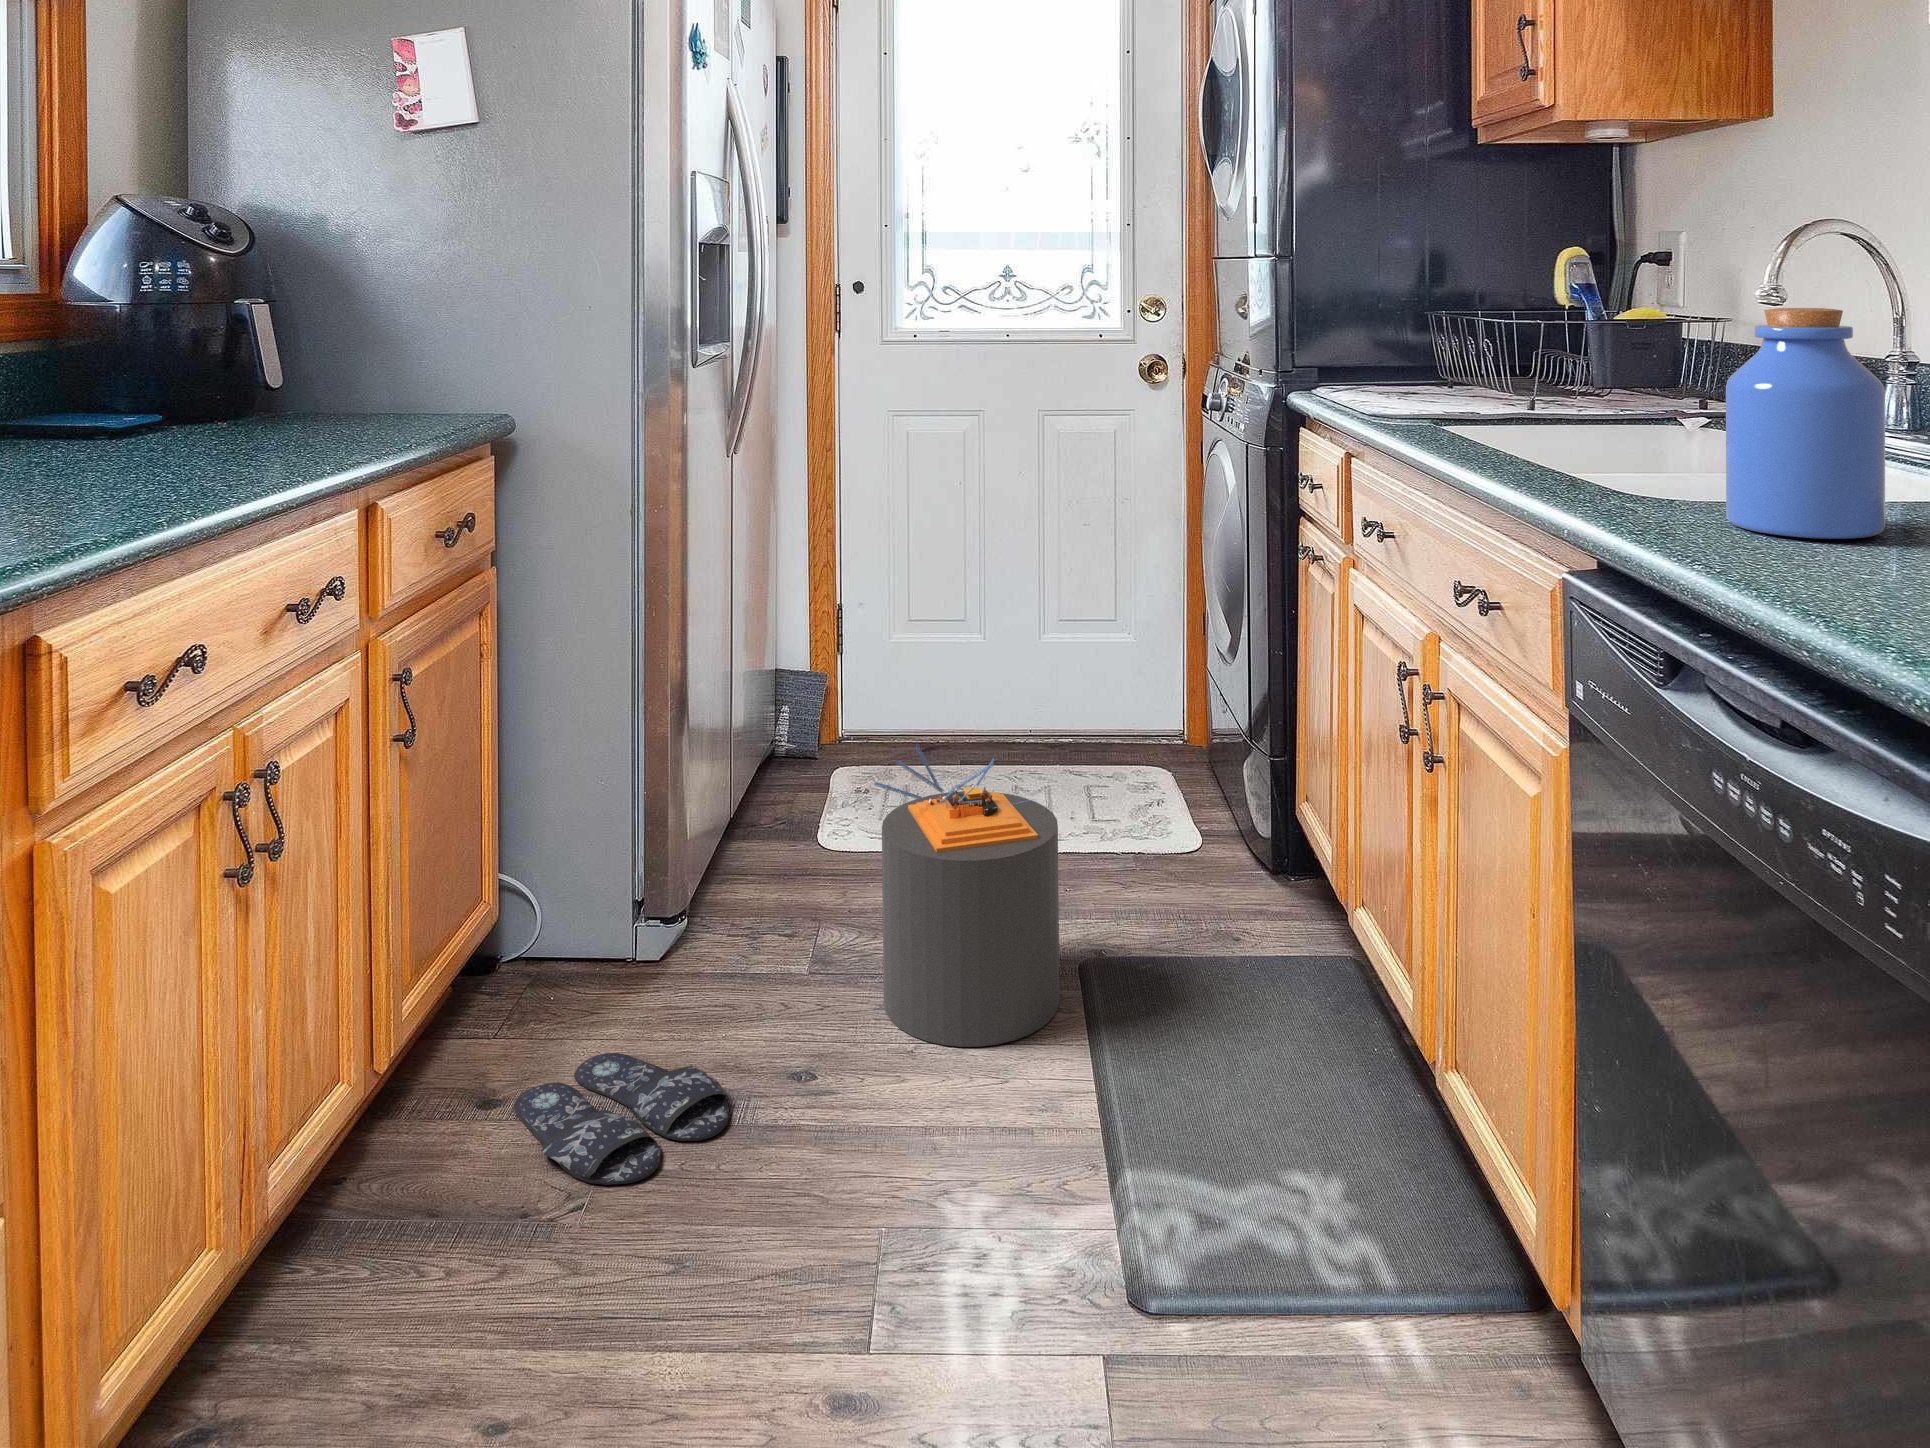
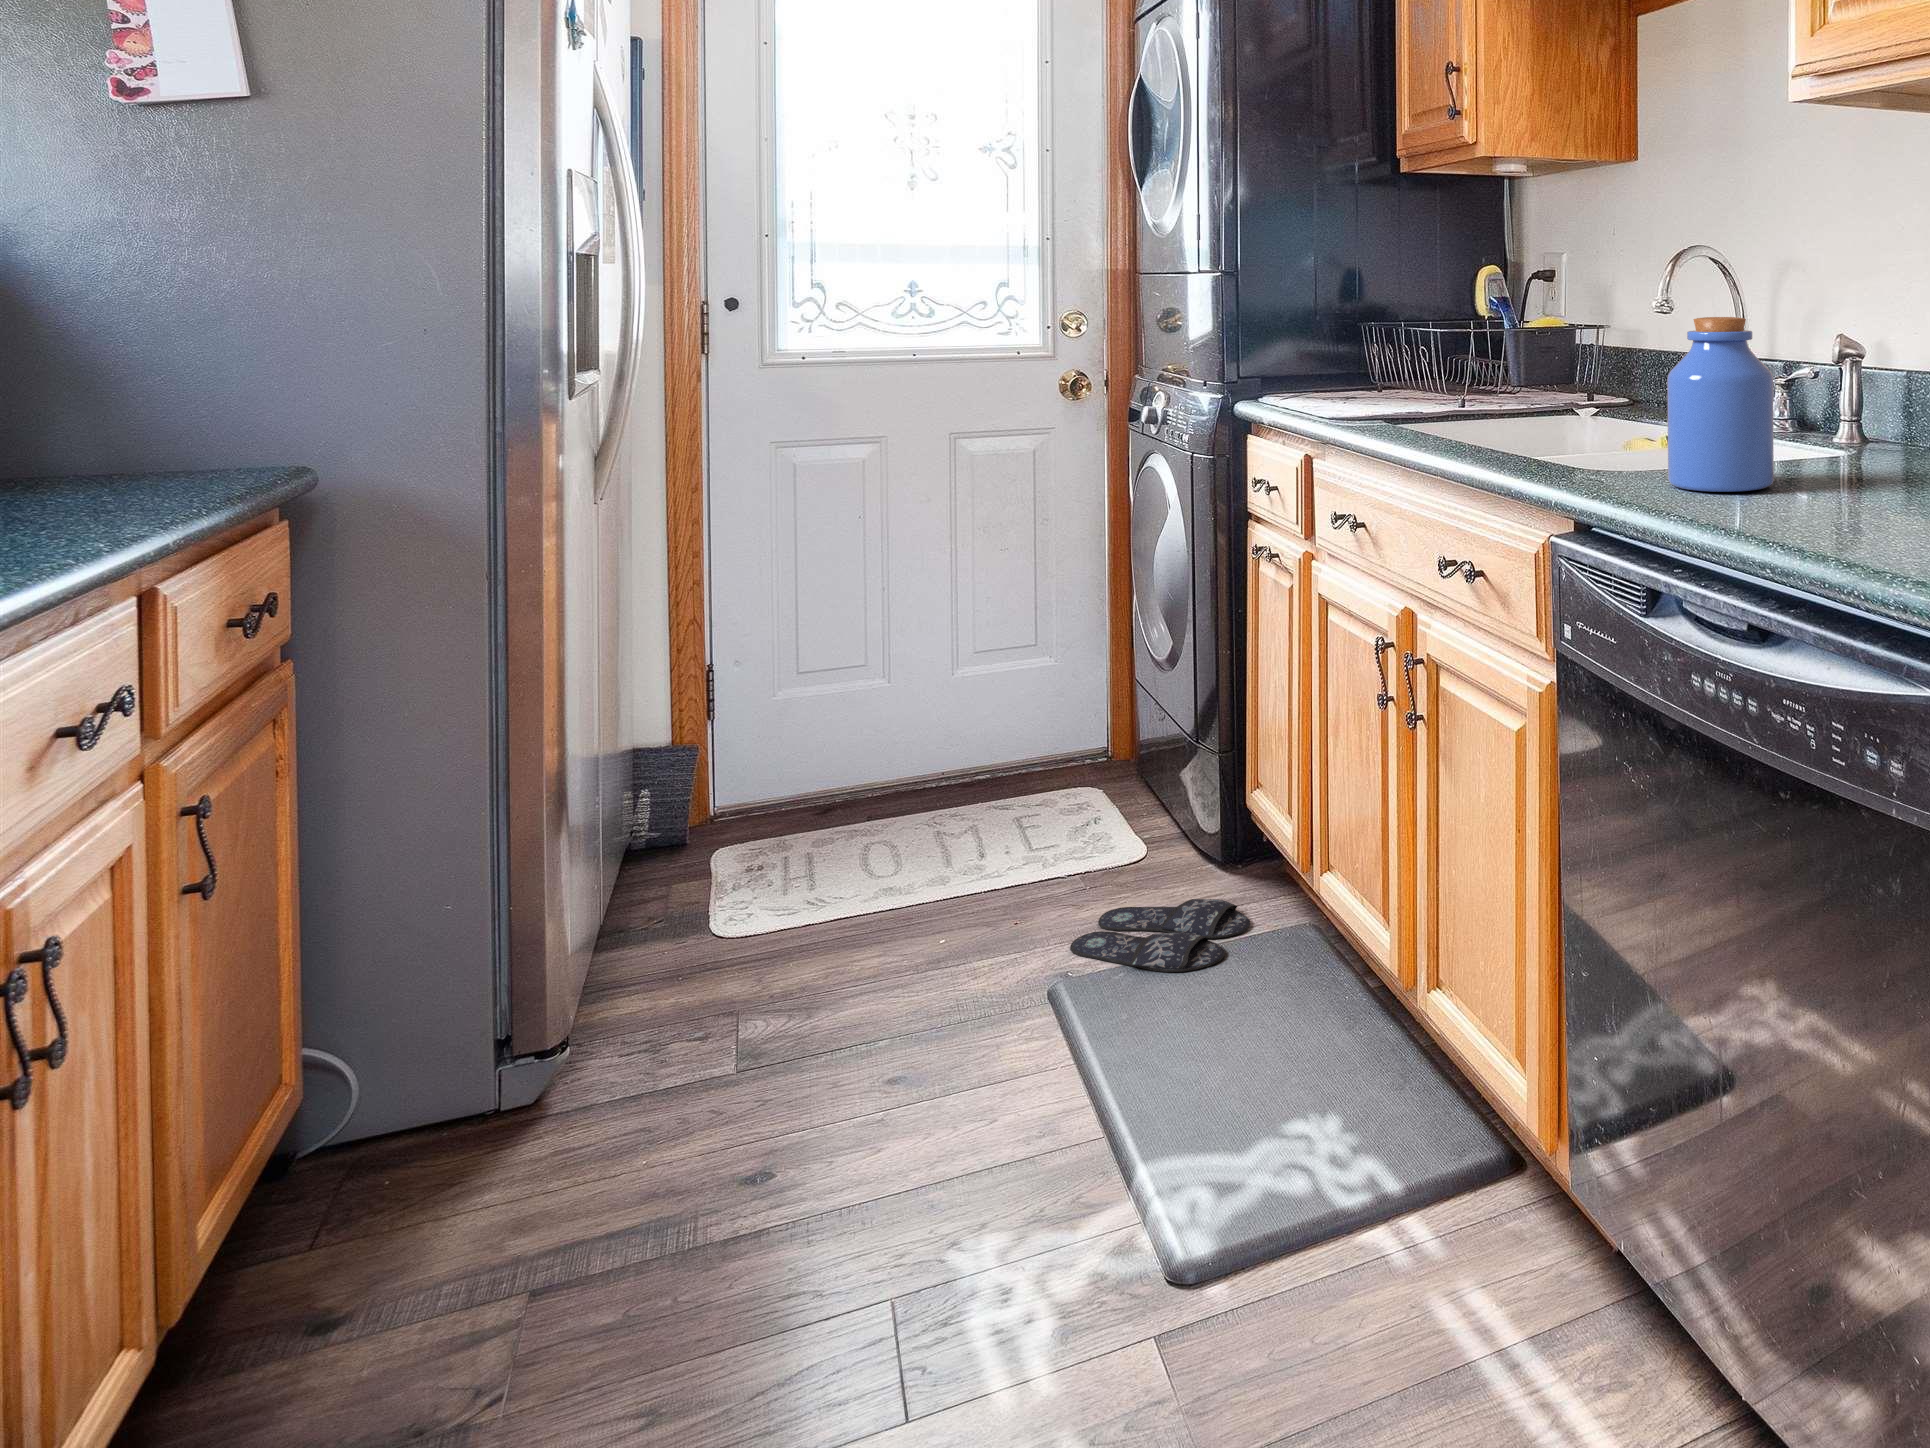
trash can: present [874,745,1059,1047] -> none [820,784,1043,1100]
slippers: present [514,1053,729,1185] -> present [1070,899,1250,972]

